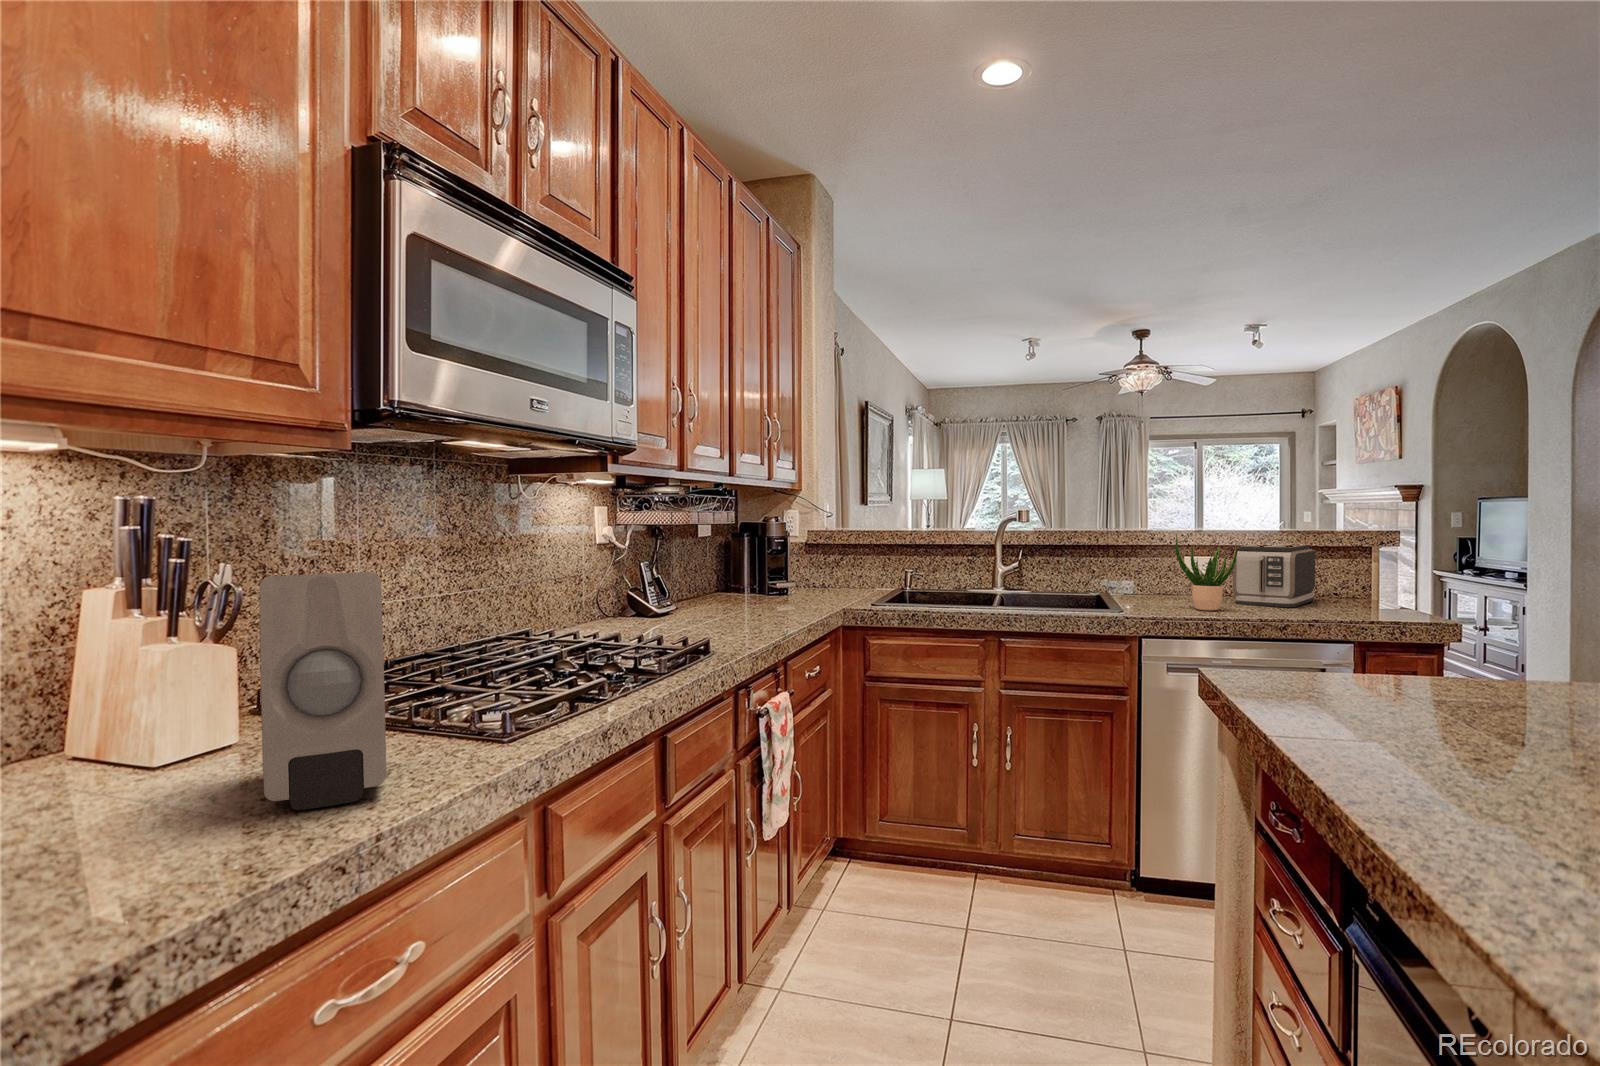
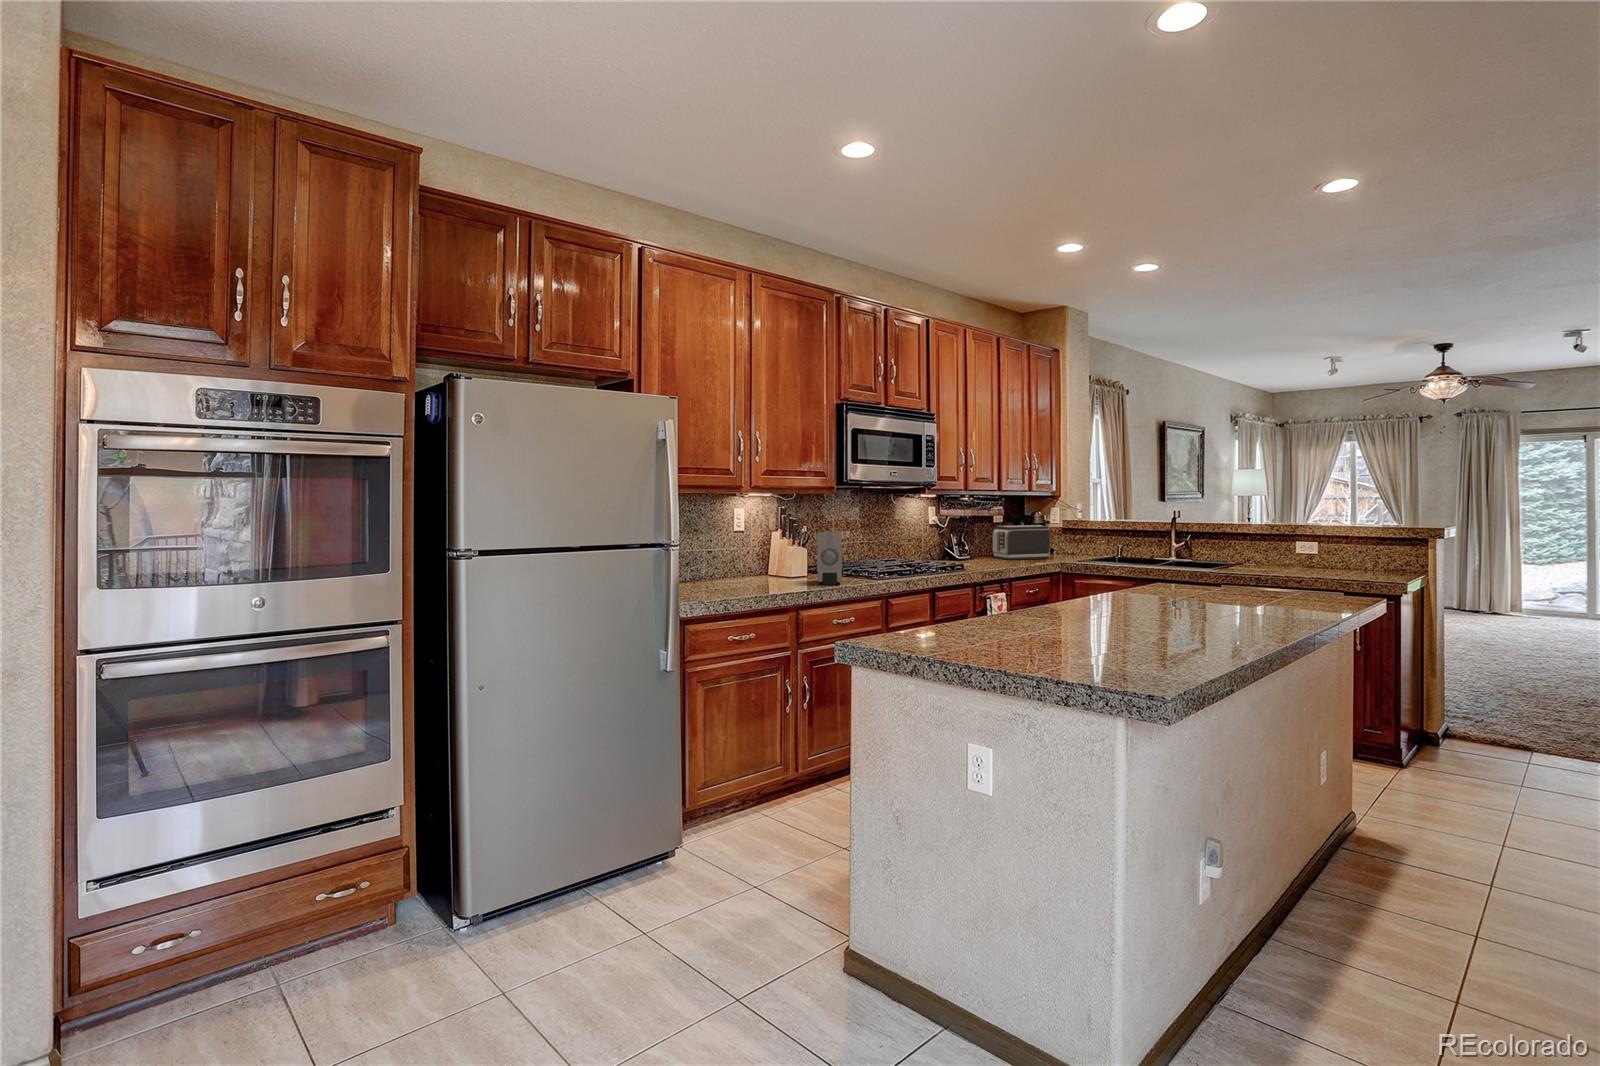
potted plant: present [1176,534,1237,610] -> none [1260,527,1294,573]
toaster: present [1233,543,1315,608] -> present [992,525,1050,560]

